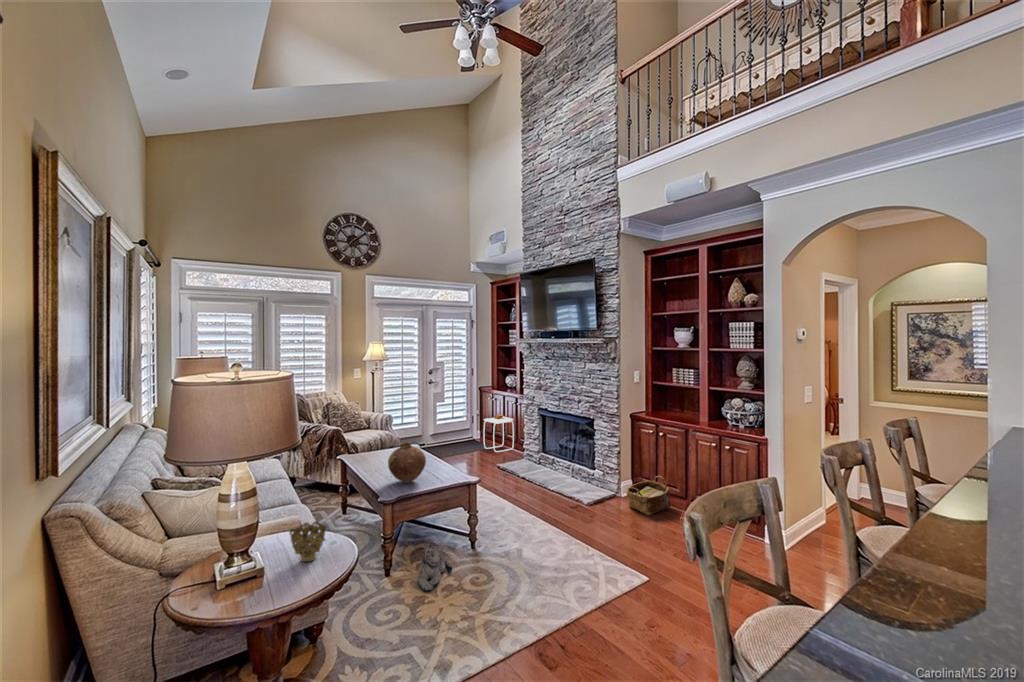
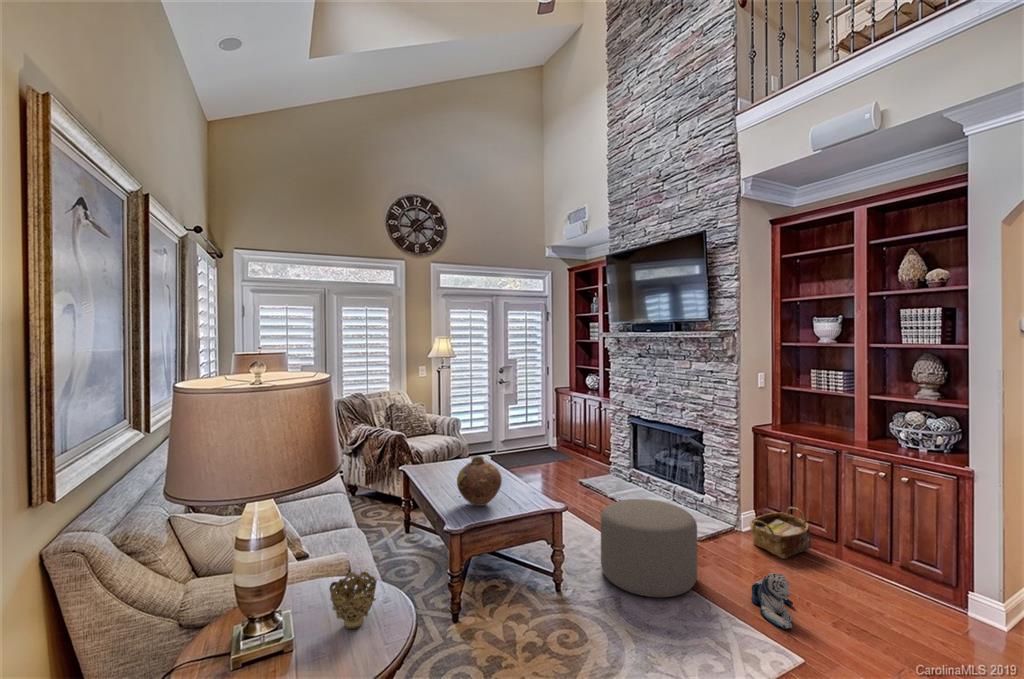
side table: present [484,414,514,452] -> none [563,419,598,463]
ottoman: none [508,474,581,547] -> present [601,499,697,597]
plush toy: present [418,545,452,591] -> present [751,573,793,629]

